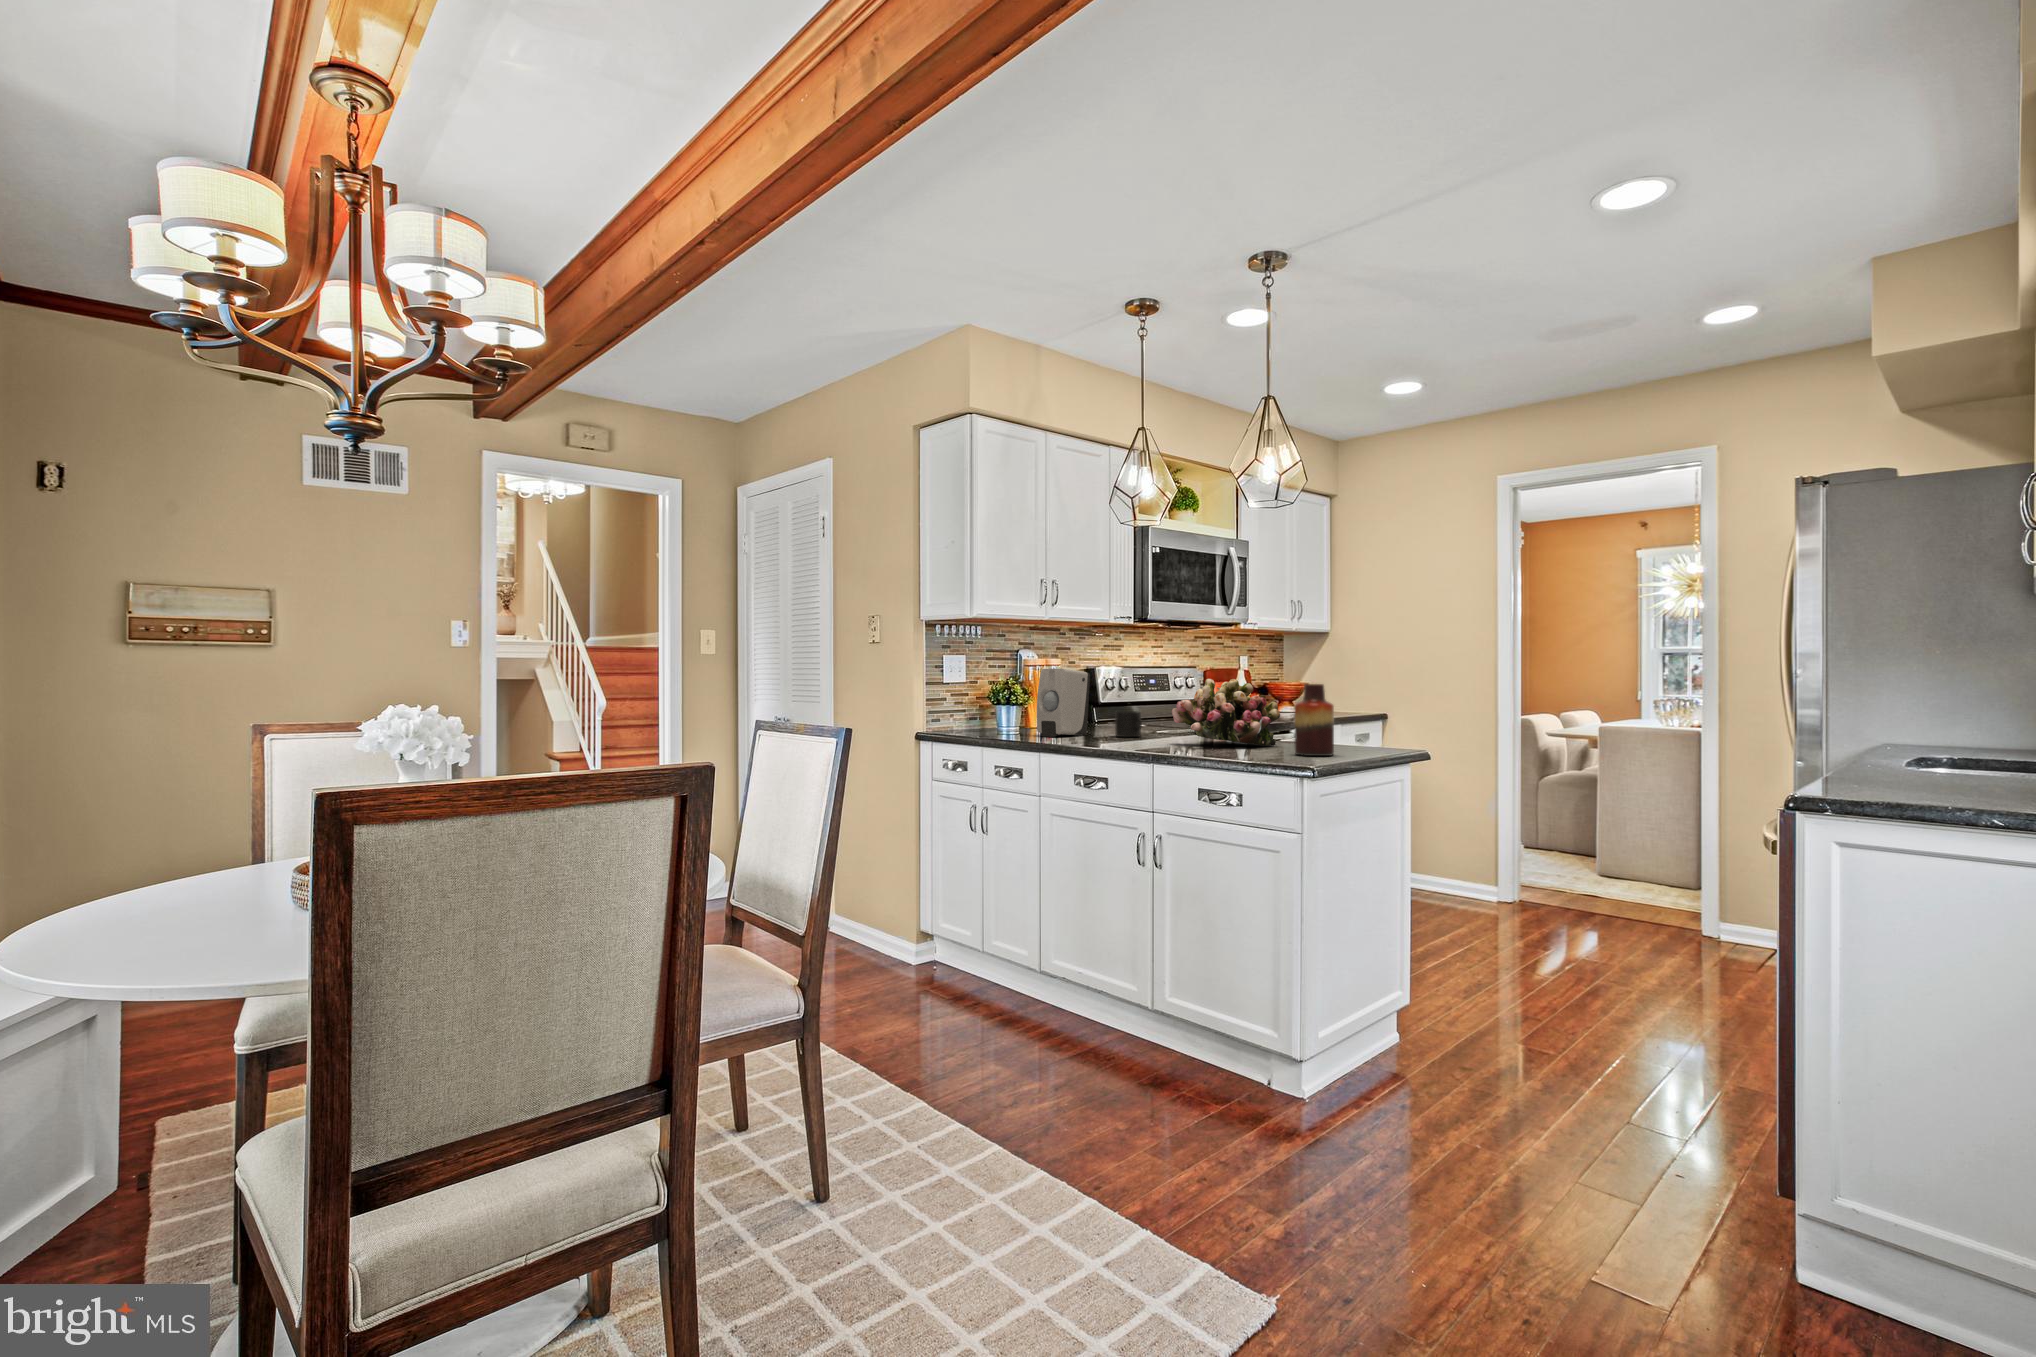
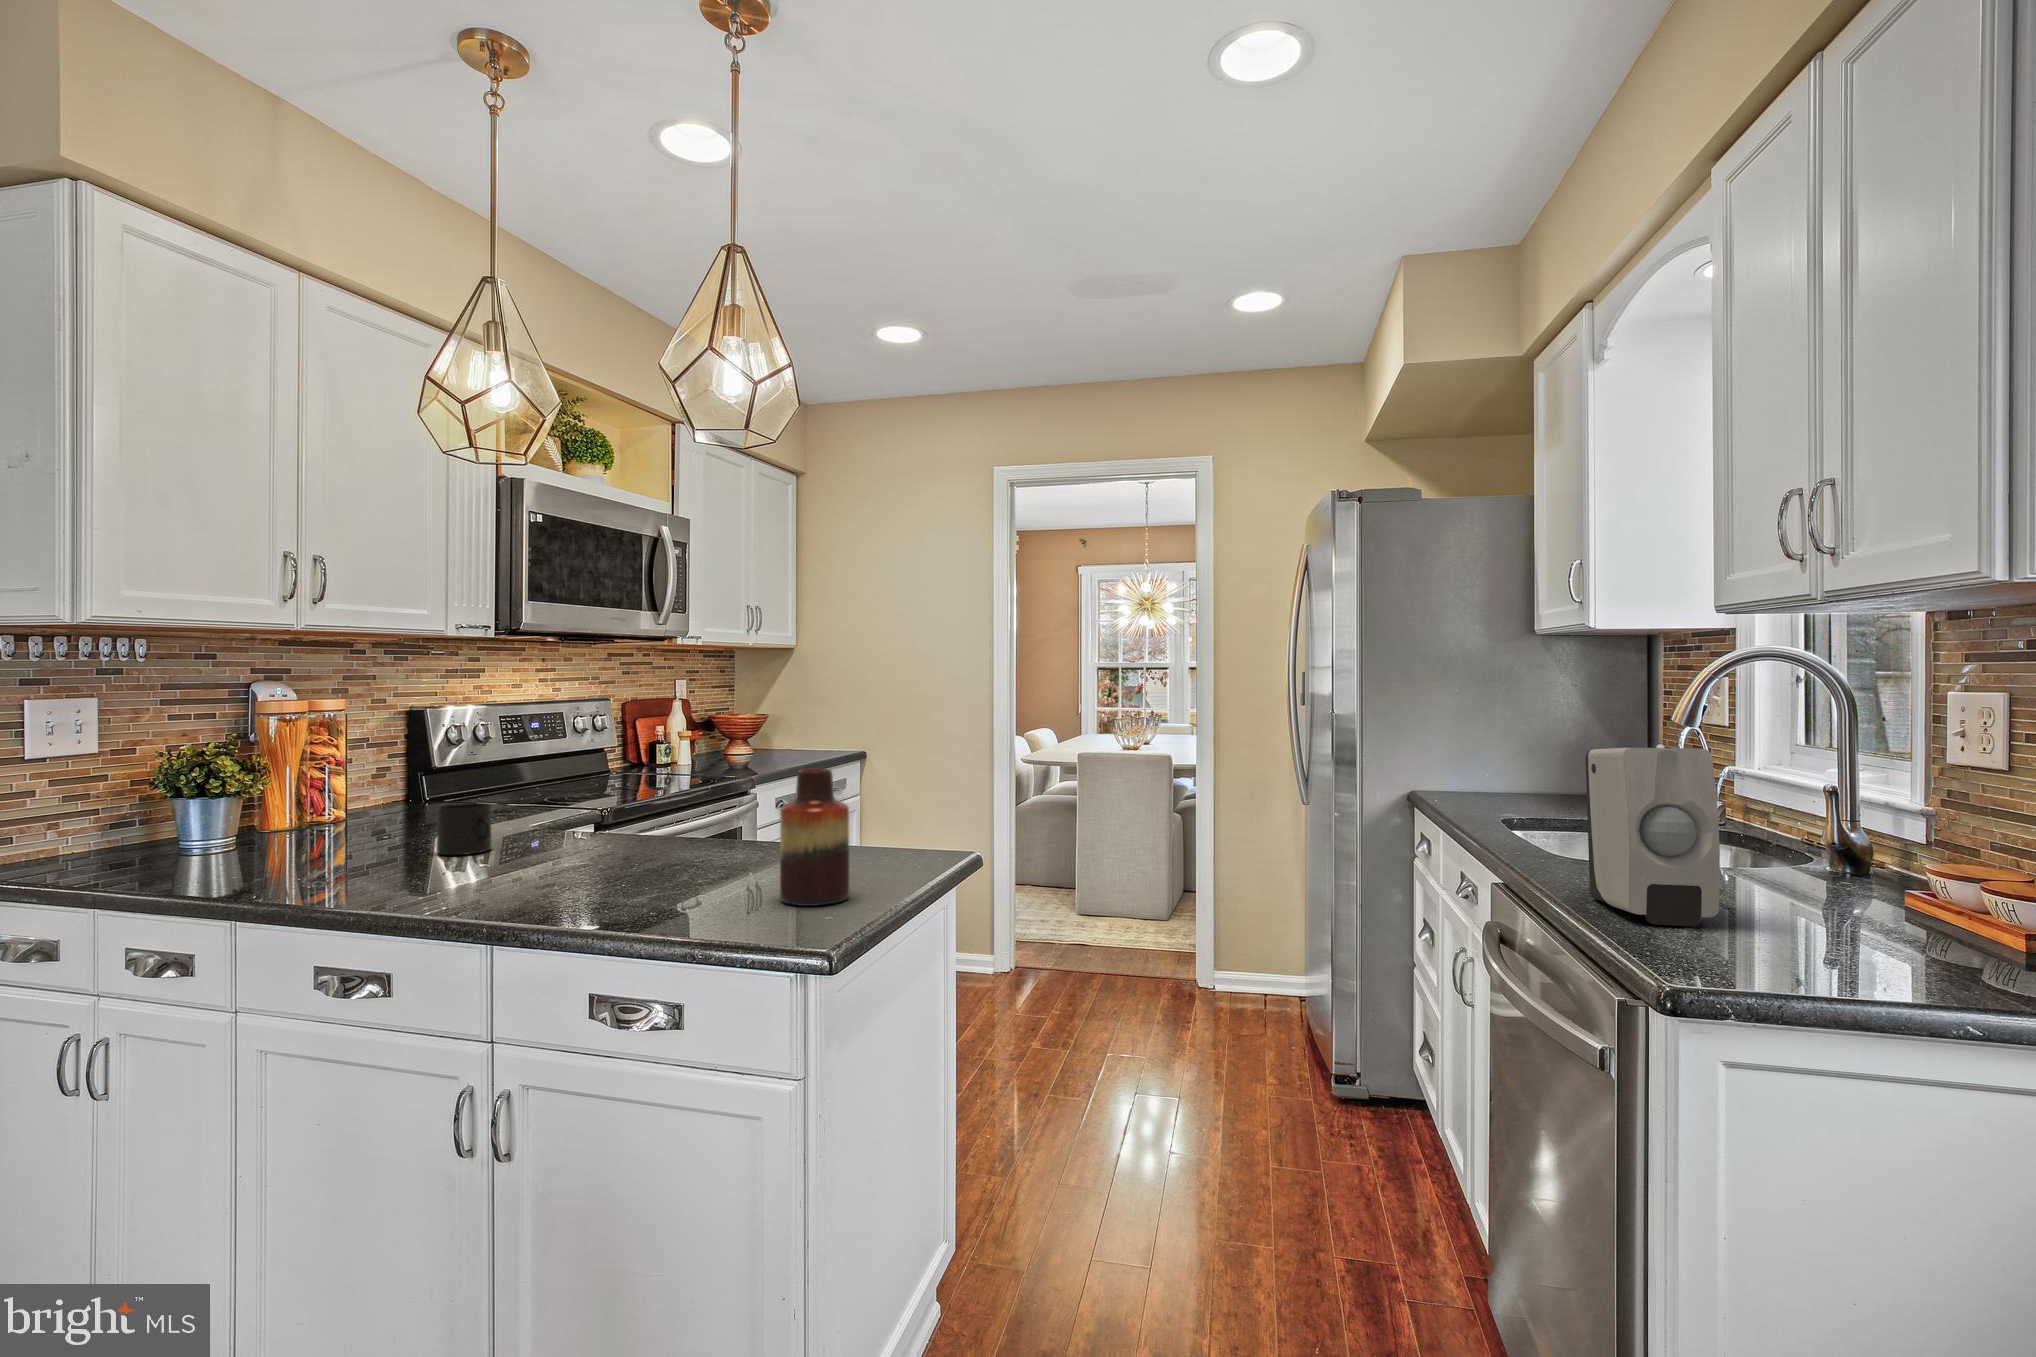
soap dispenser: present [1037,669,1090,737] -> present [1585,748,1720,926]
flower arrangement: present [1172,679,1280,746] -> none [543,750,748,871]

